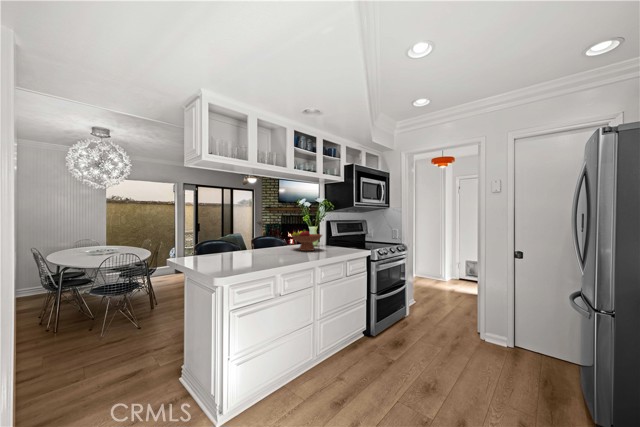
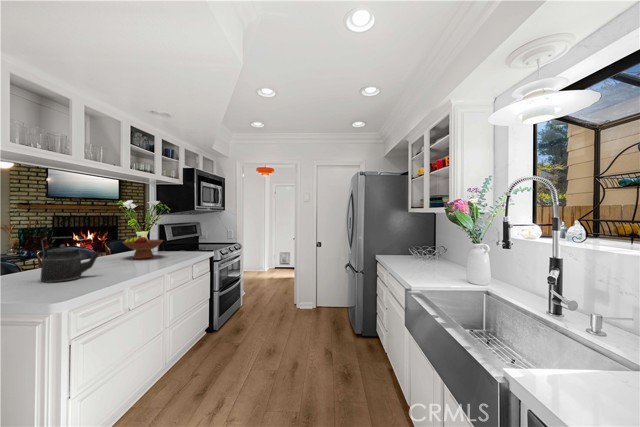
kettle: none [228,227,265,262] -> present [41,238,100,283]

